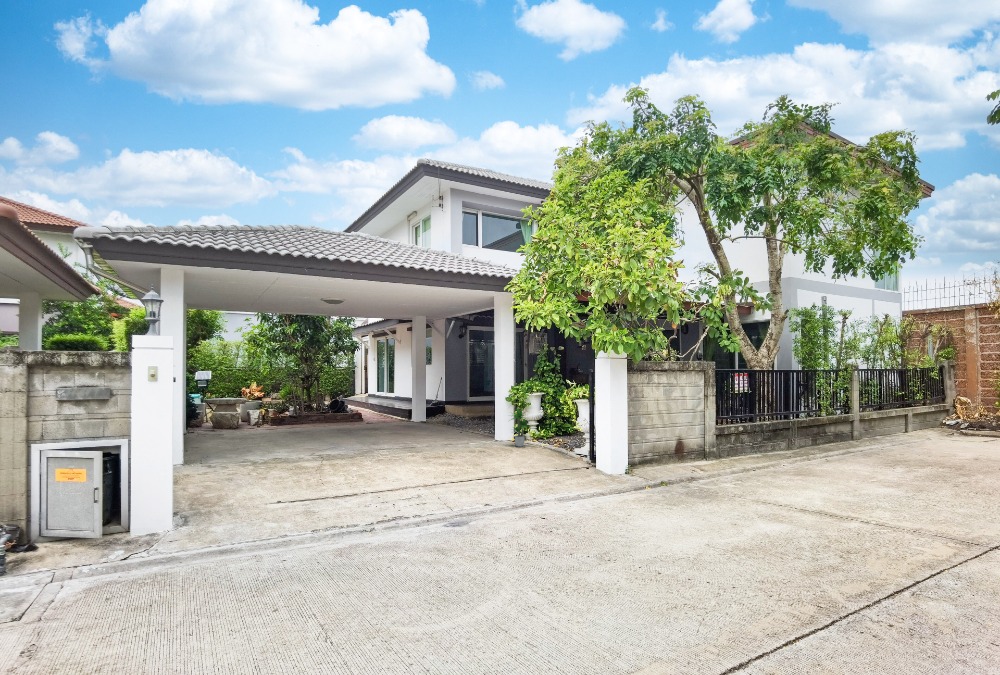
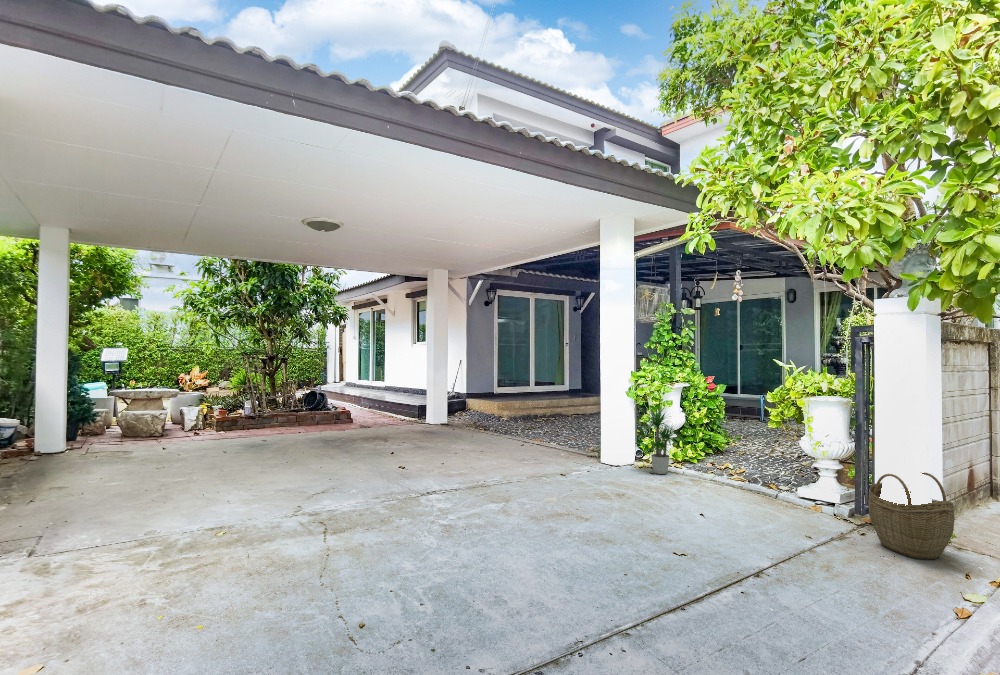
woven basket: none [566,434,593,472] -> present [868,473,955,560]

